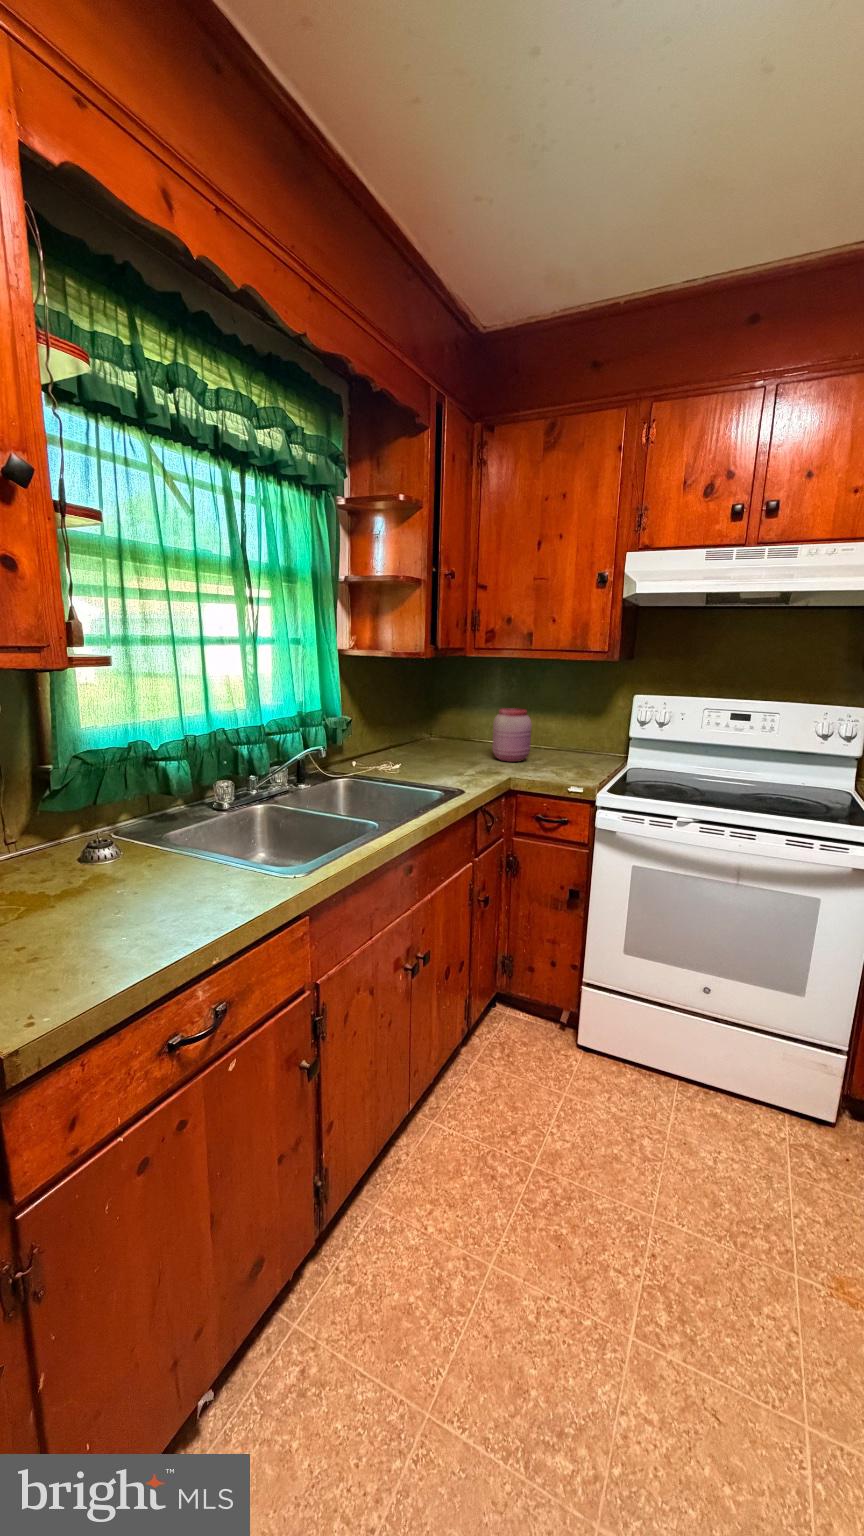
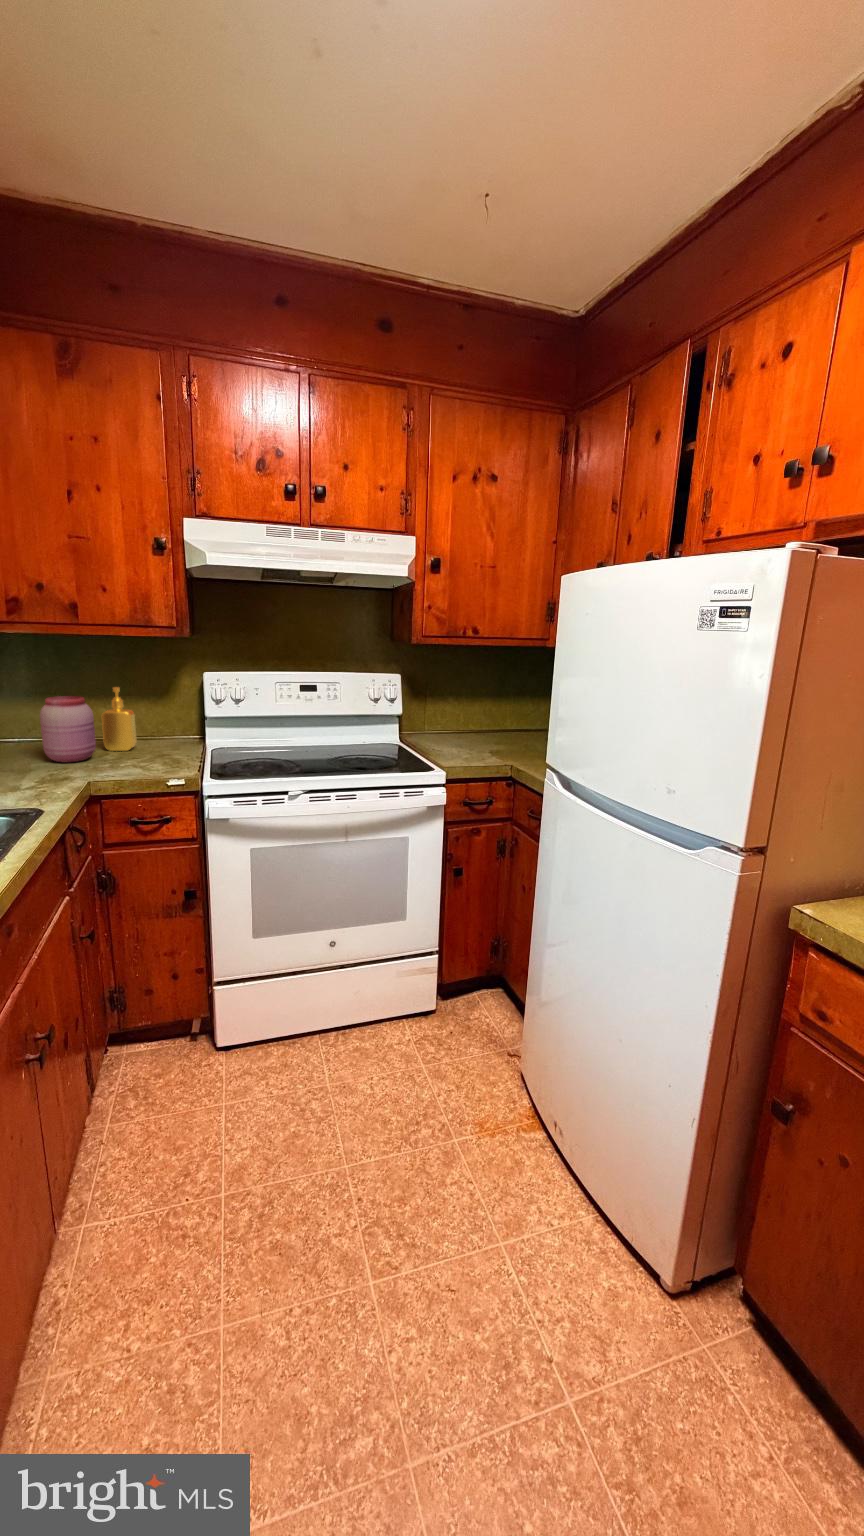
soap dispenser: none [540,704,568,759] -> present [102,687,137,751]

